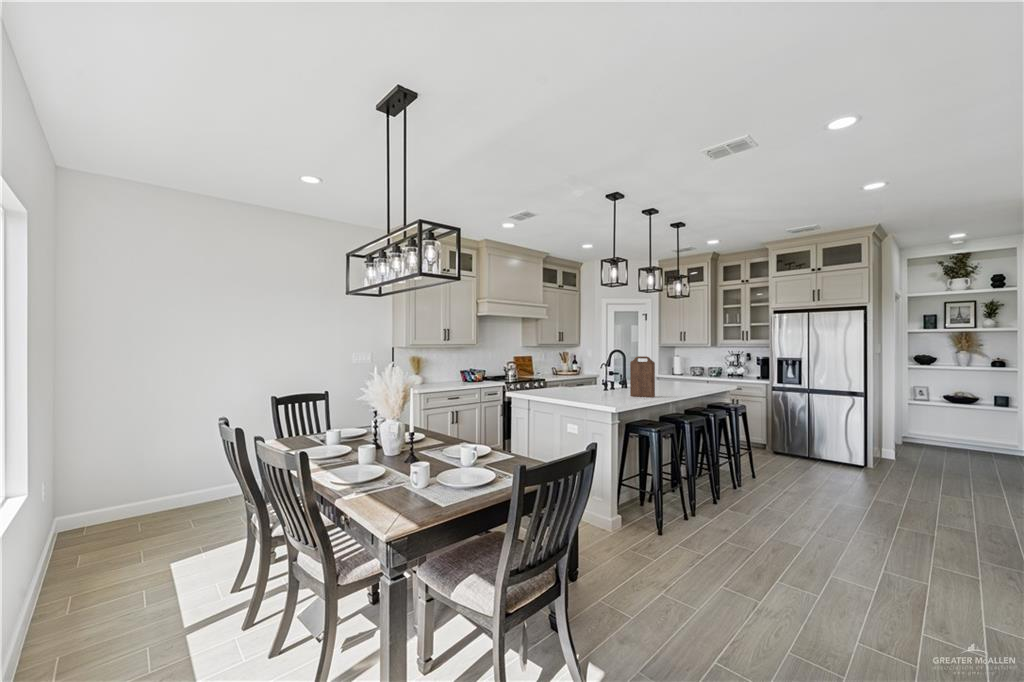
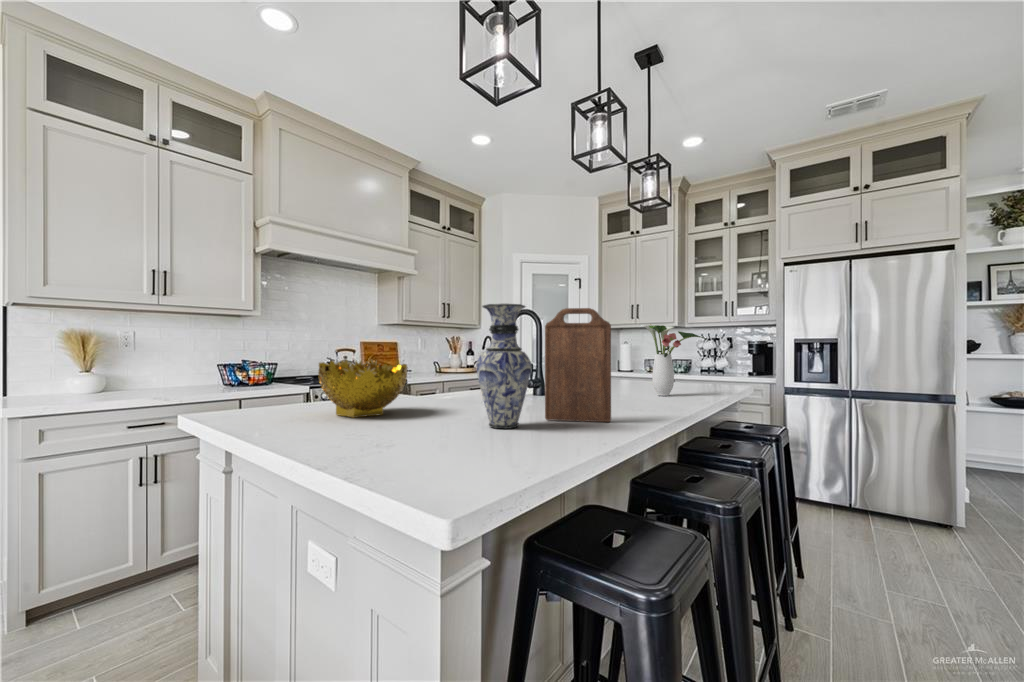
flower arrangement: none [673,355,707,389] -> present [640,324,705,396]
vase: none [607,356,626,398] -> present [476,304,531,429]
decorative bowl: none [544,373,576,395] -> present [318,360,408,418]

